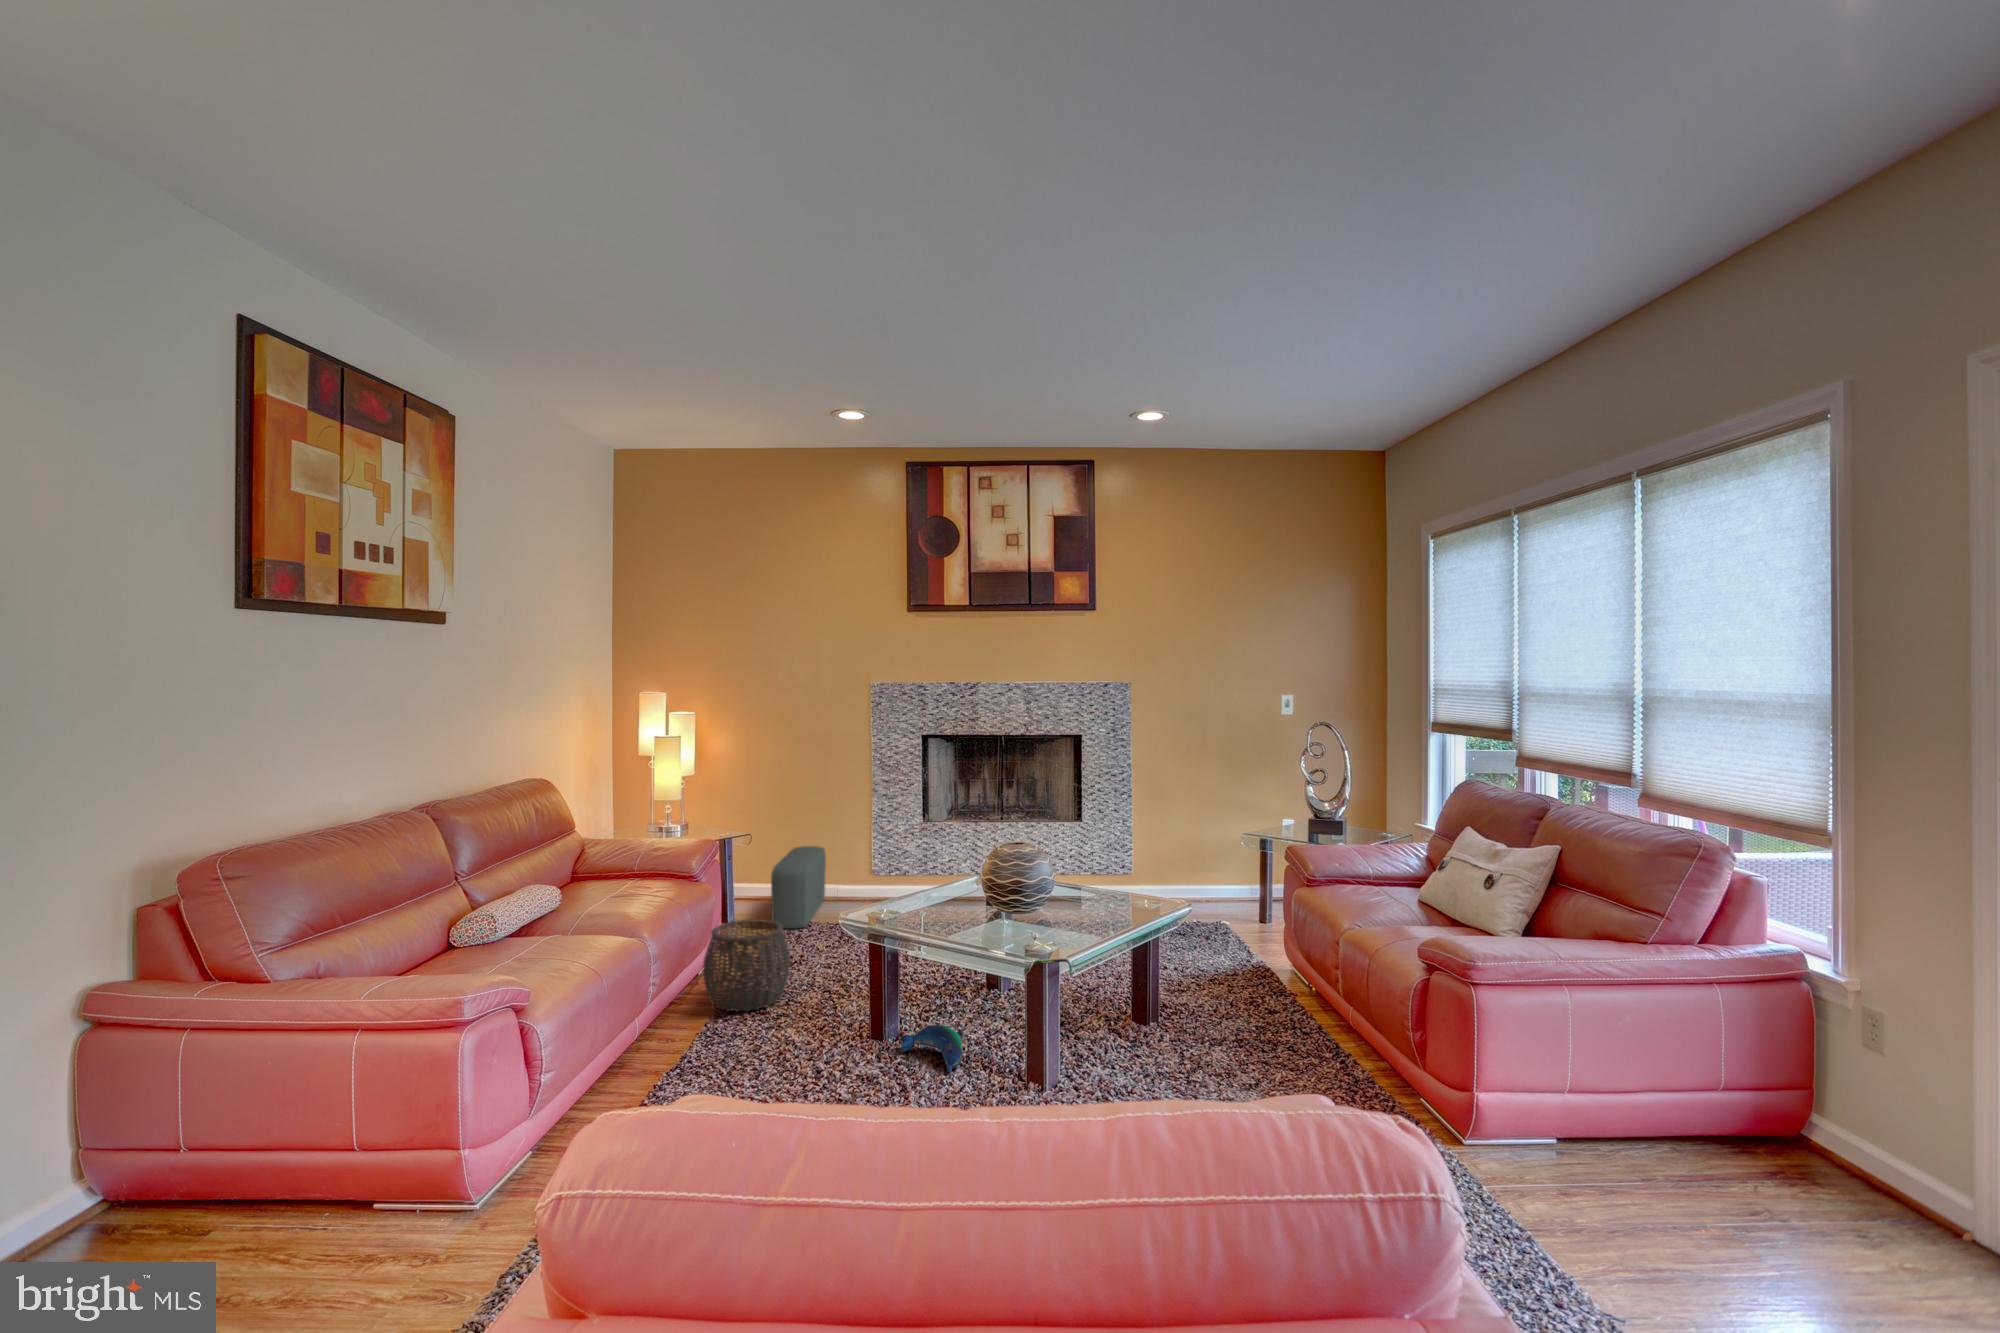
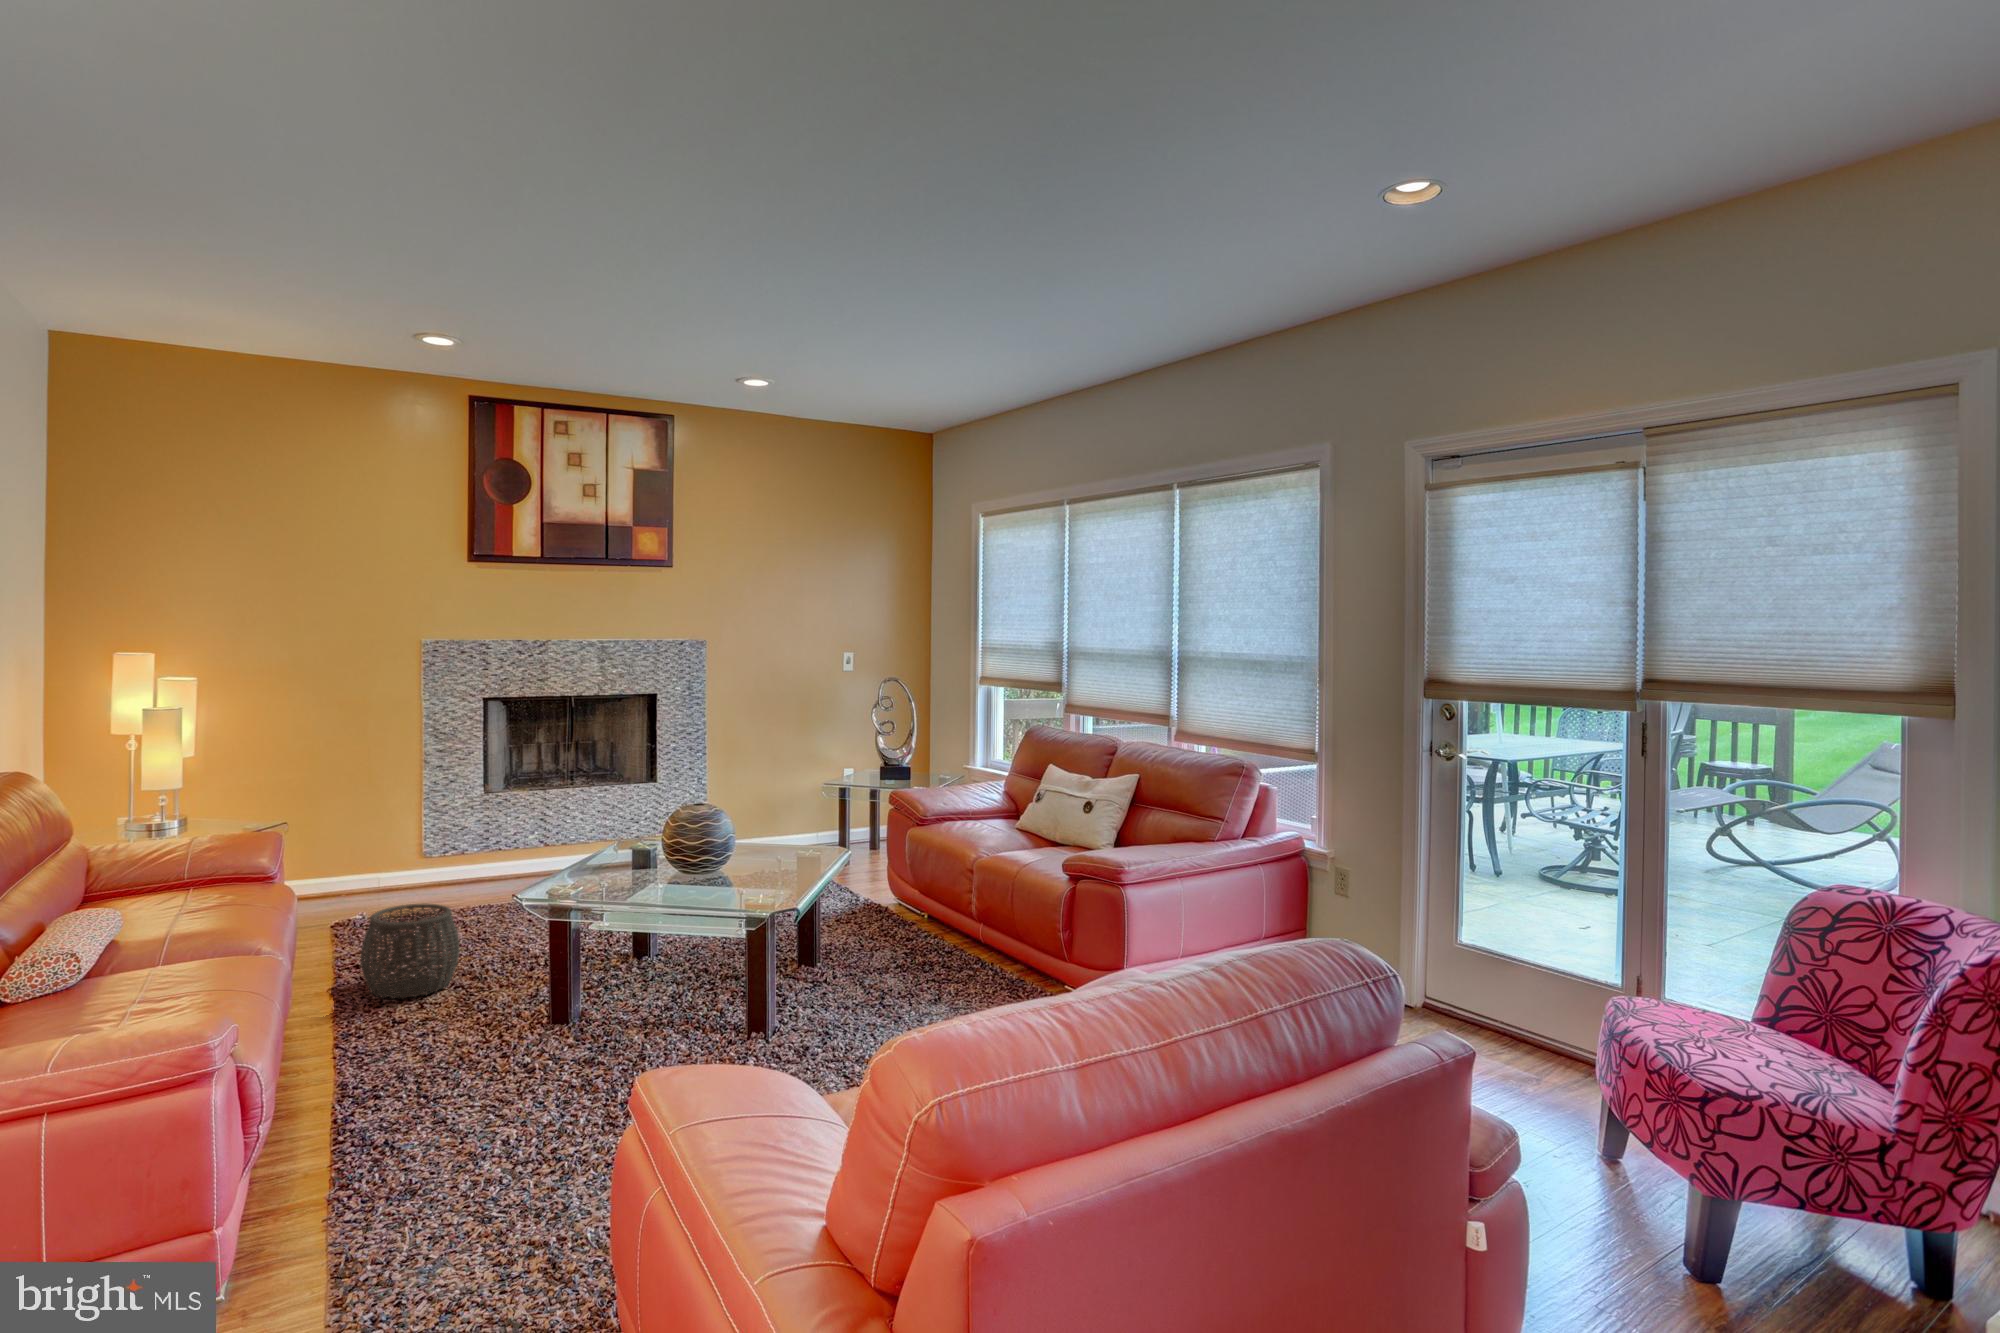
pouf: present [771,846,826,929] -> none [323,831,382,924]
plush toy: present [900,1025,963,1073] -> none [625,965,696,999]

